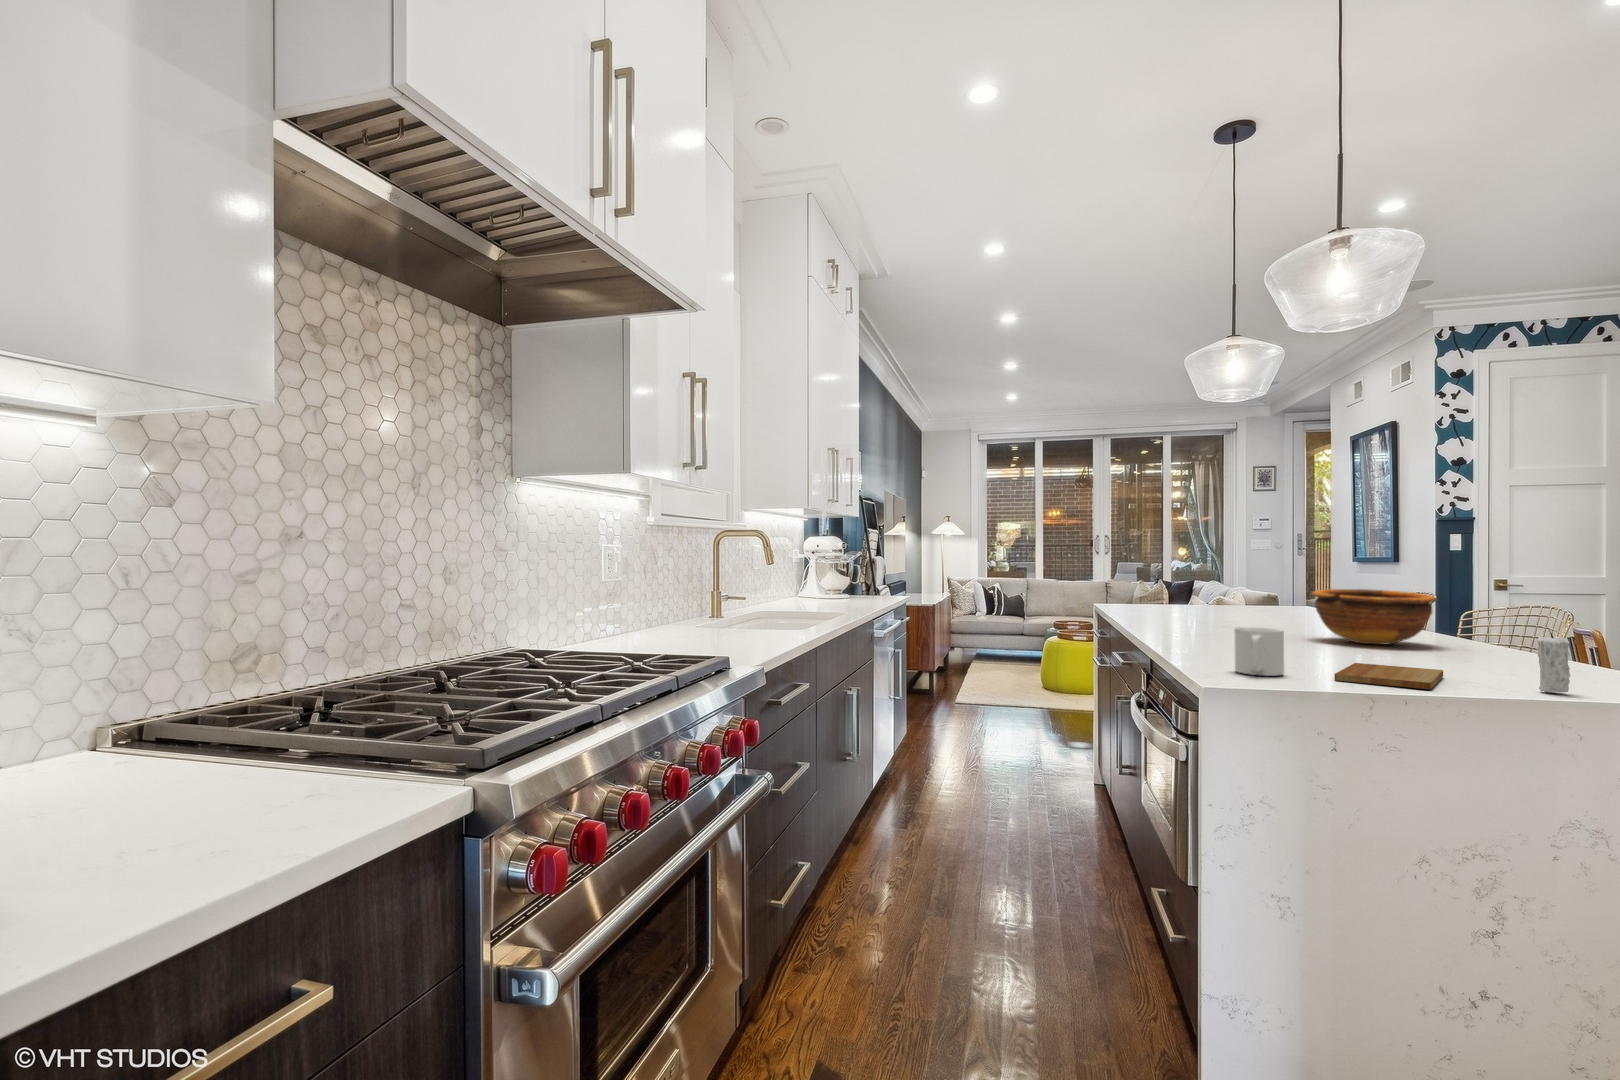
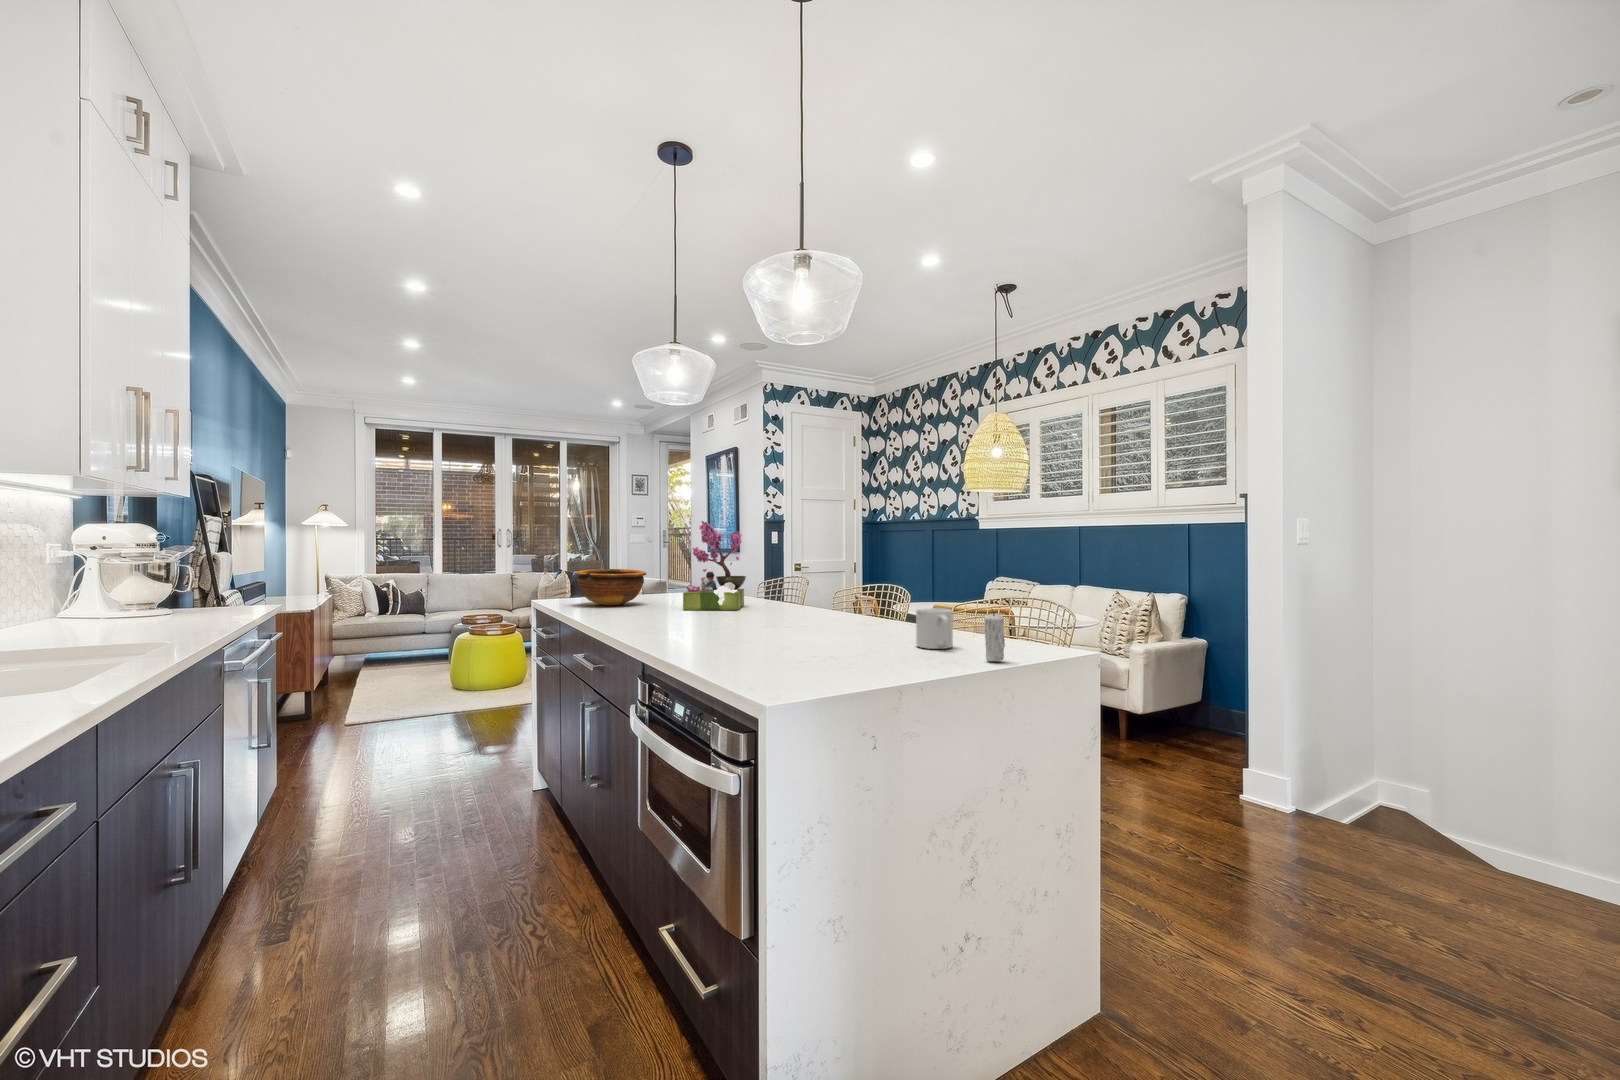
flower arrangement: none [1238,525,1323,625] -> present [683,521,746,610]
bowl: present [1312,589,1437,644] -> present [575,569,646,606]
mug: present [1234,627,1284,676] -> present [916,608,953,649]
cutting board: present [1335,663,1443,689] -> none [849,650,936,674]

